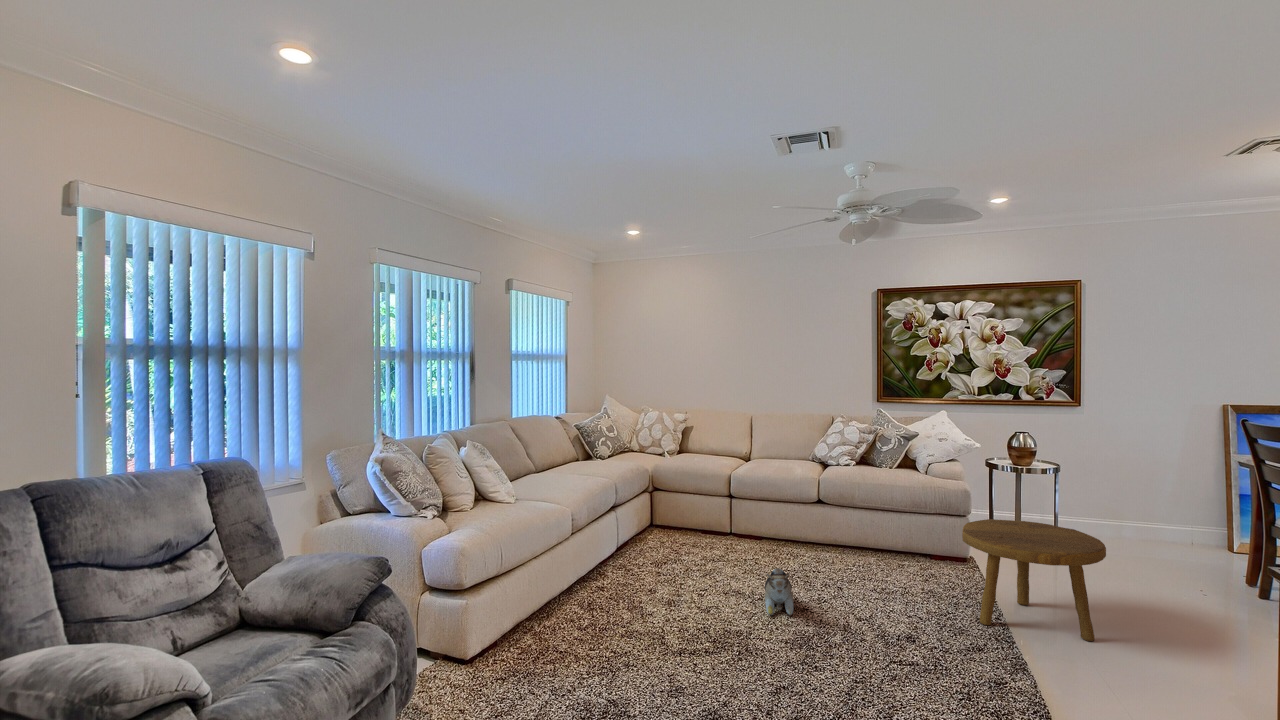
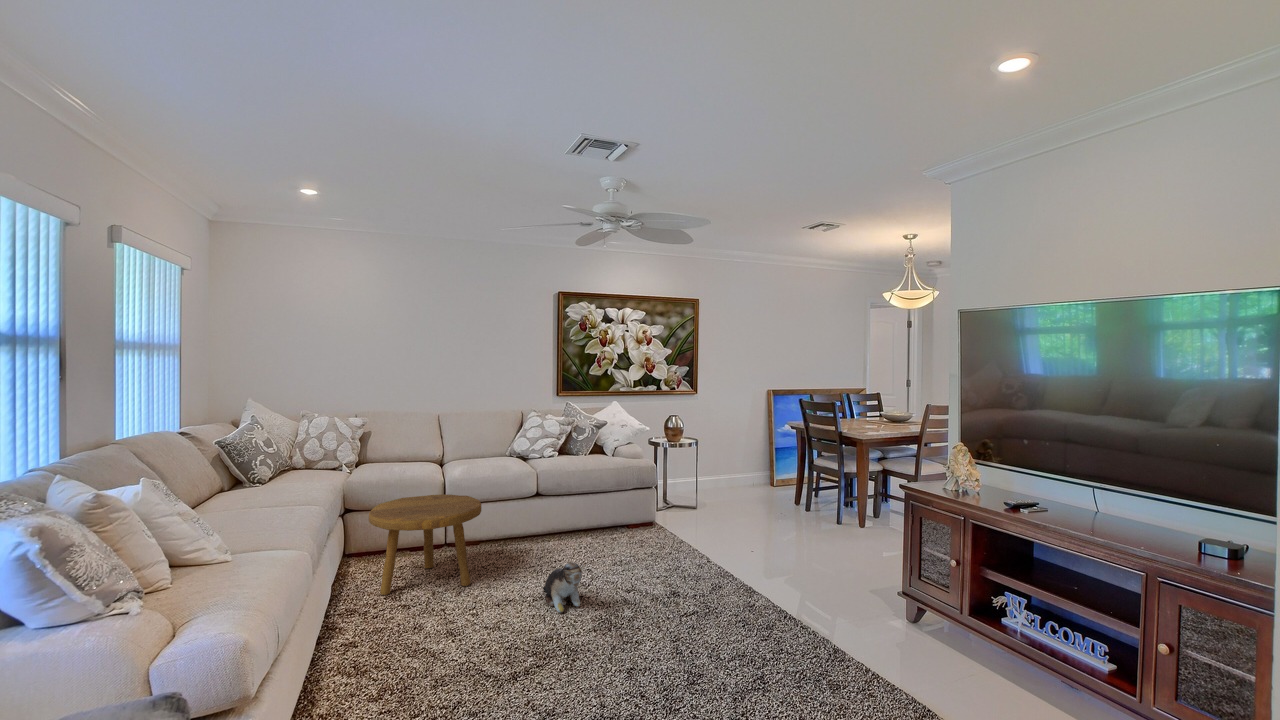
footstool: present [962,519,1106,641] -> present [369,495,481,595]

